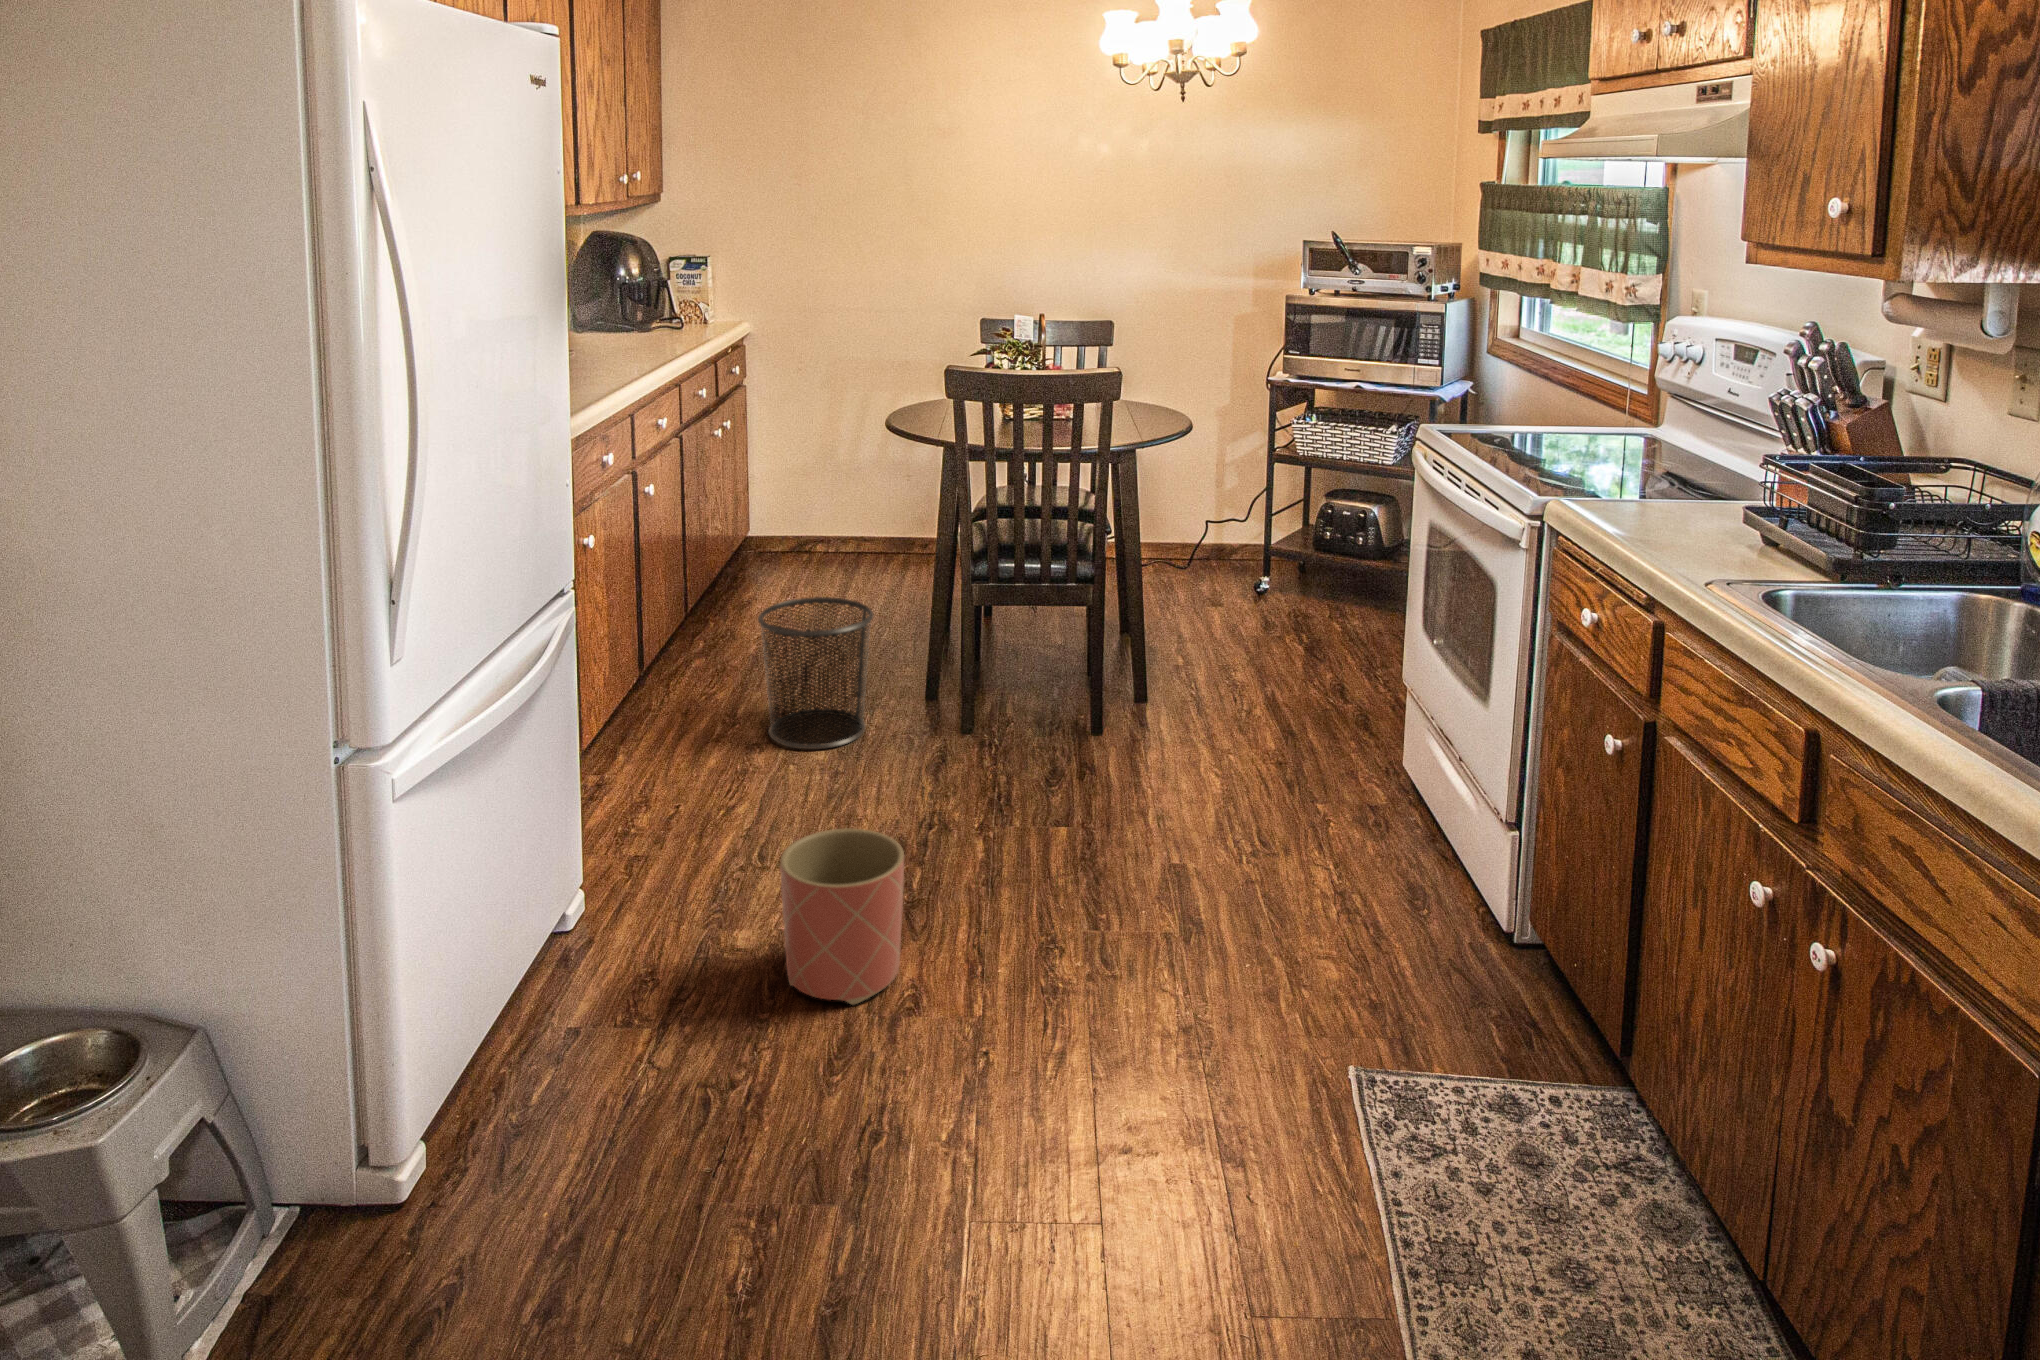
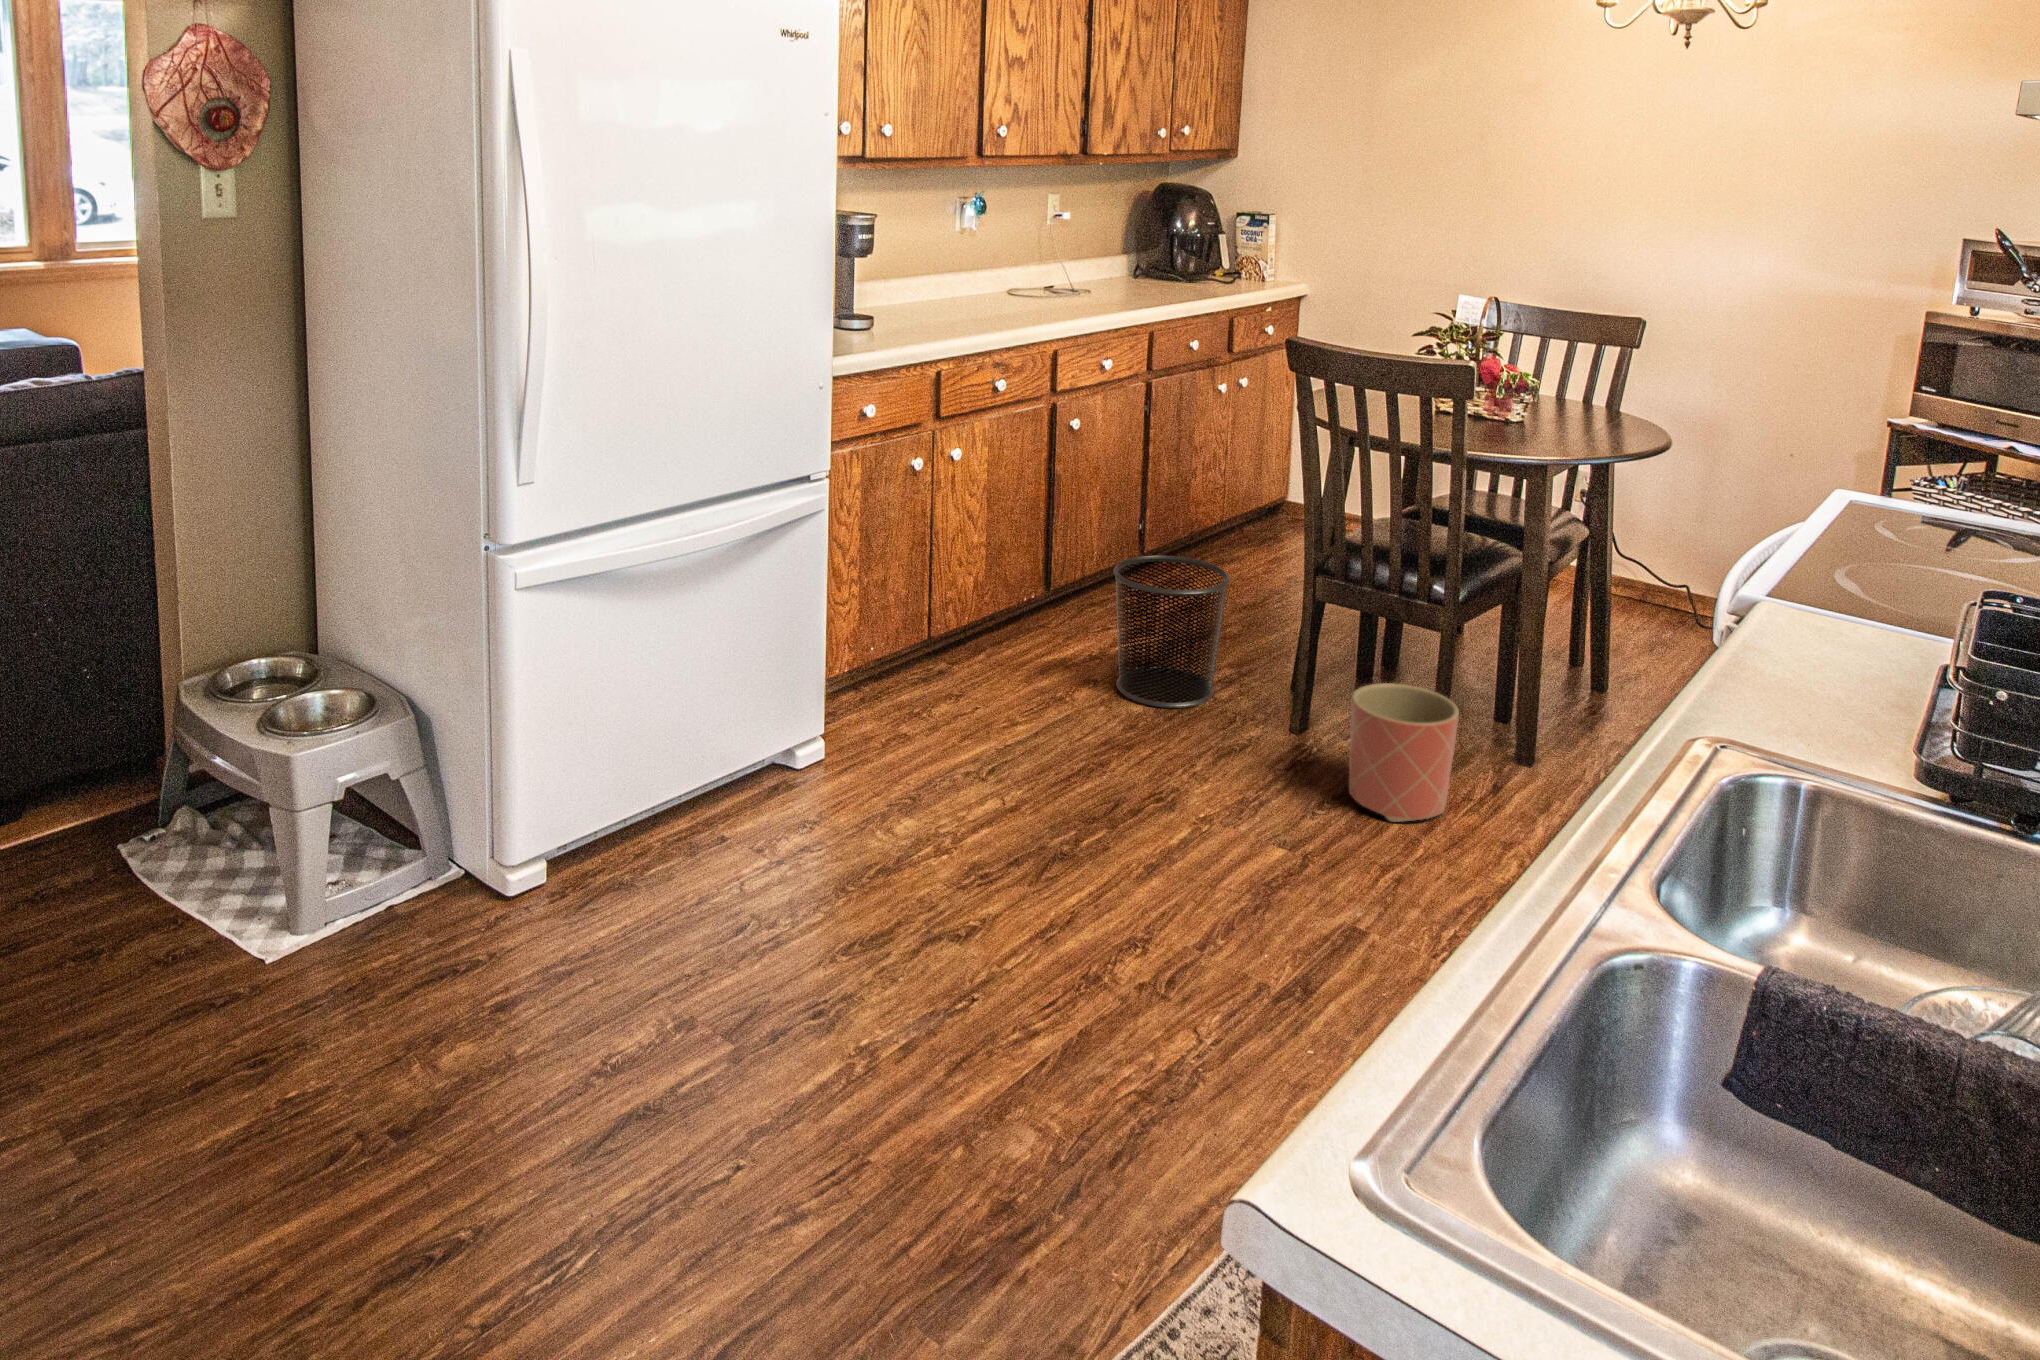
planter: present [780,828,904,1005] -> present [1349,683,1459,822]

